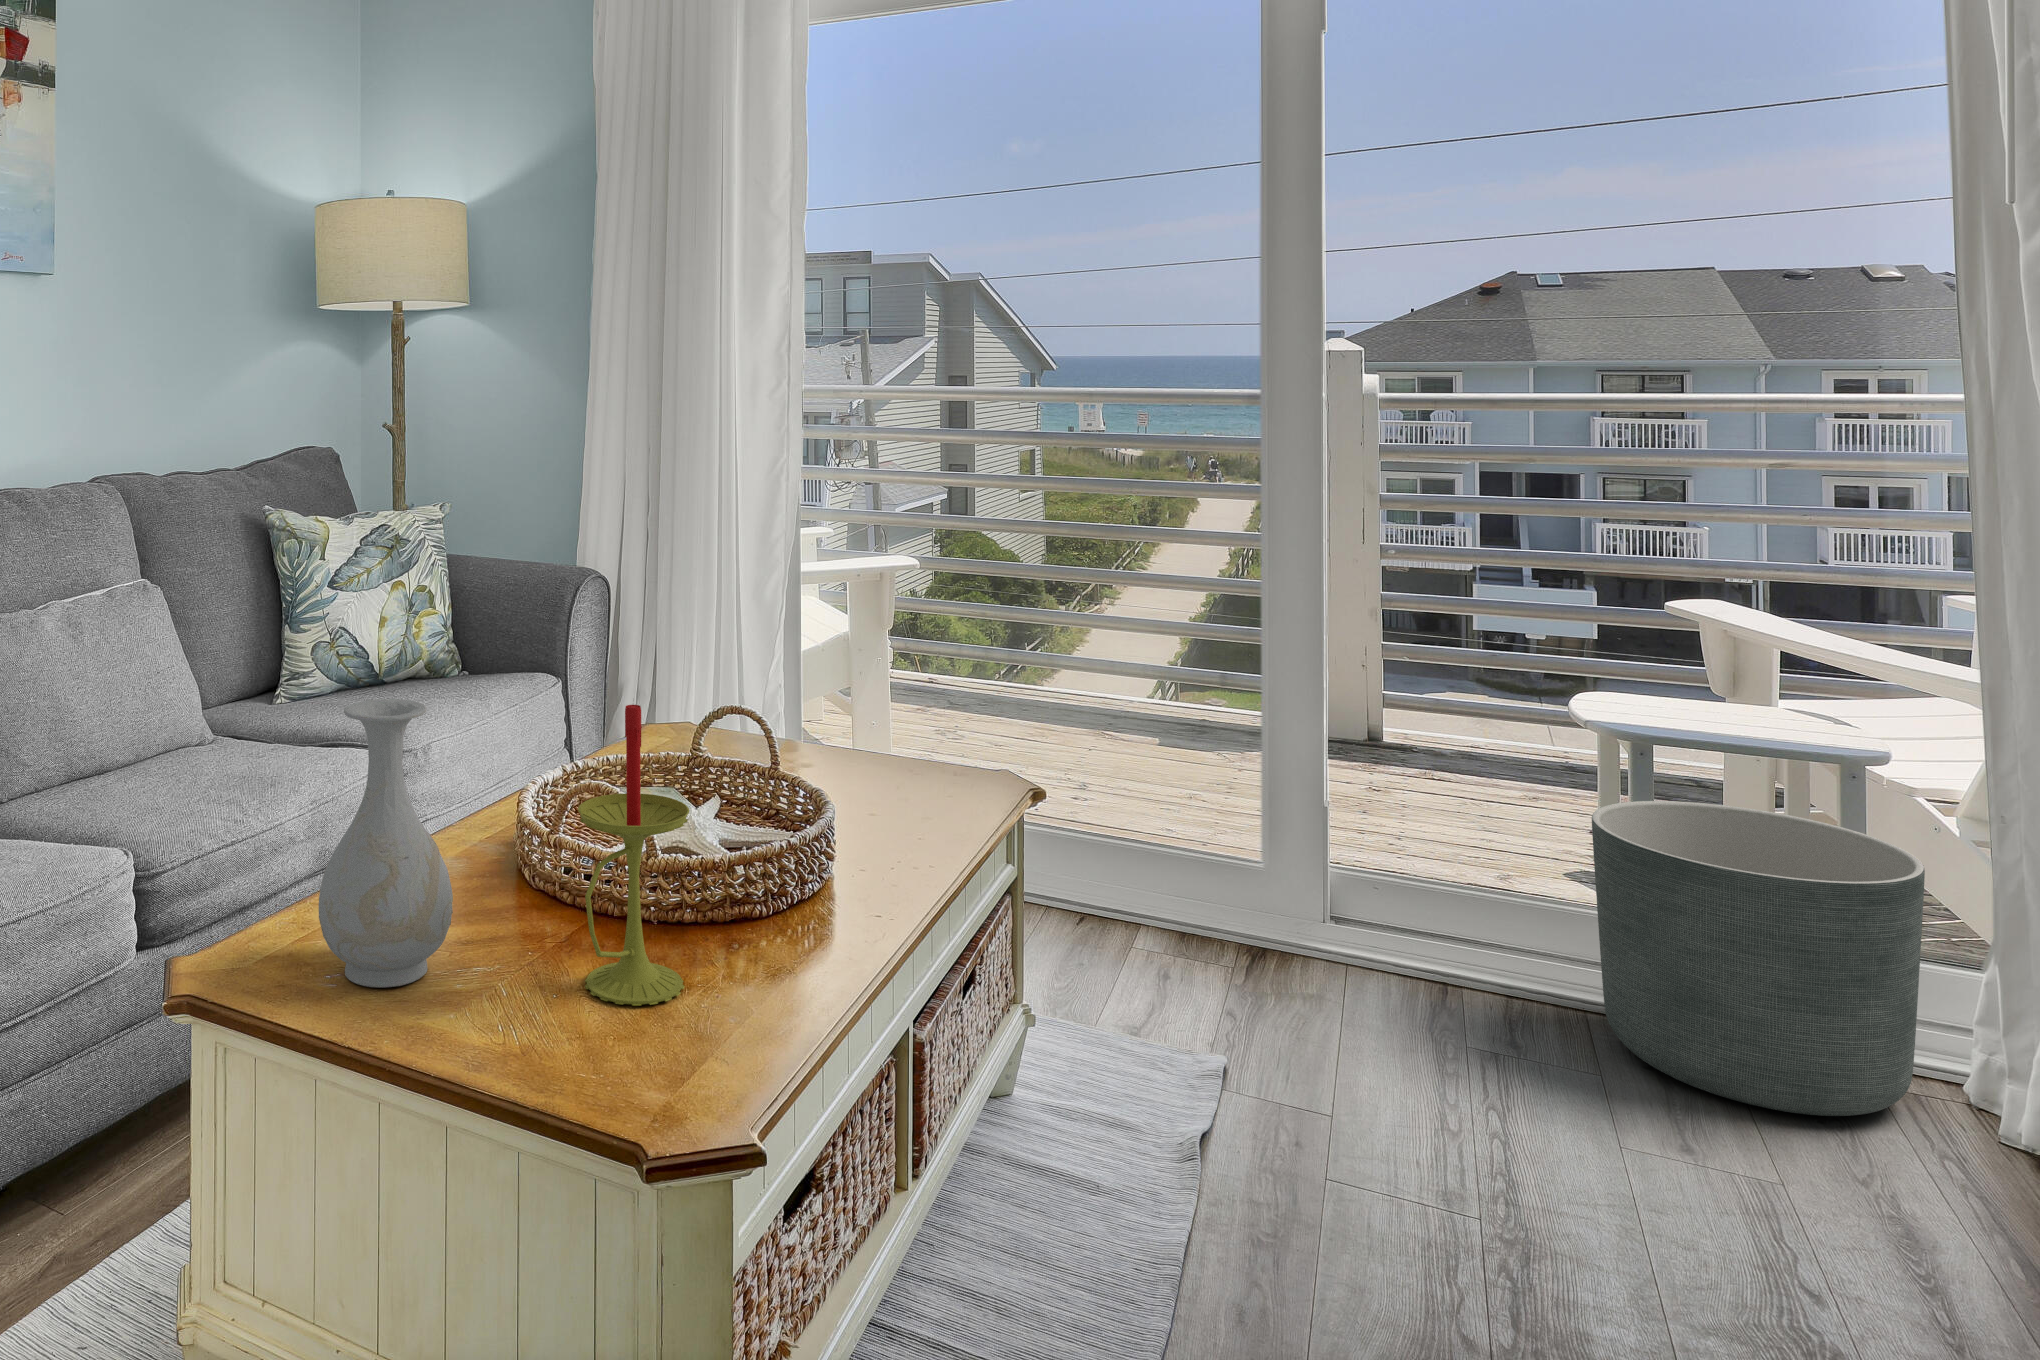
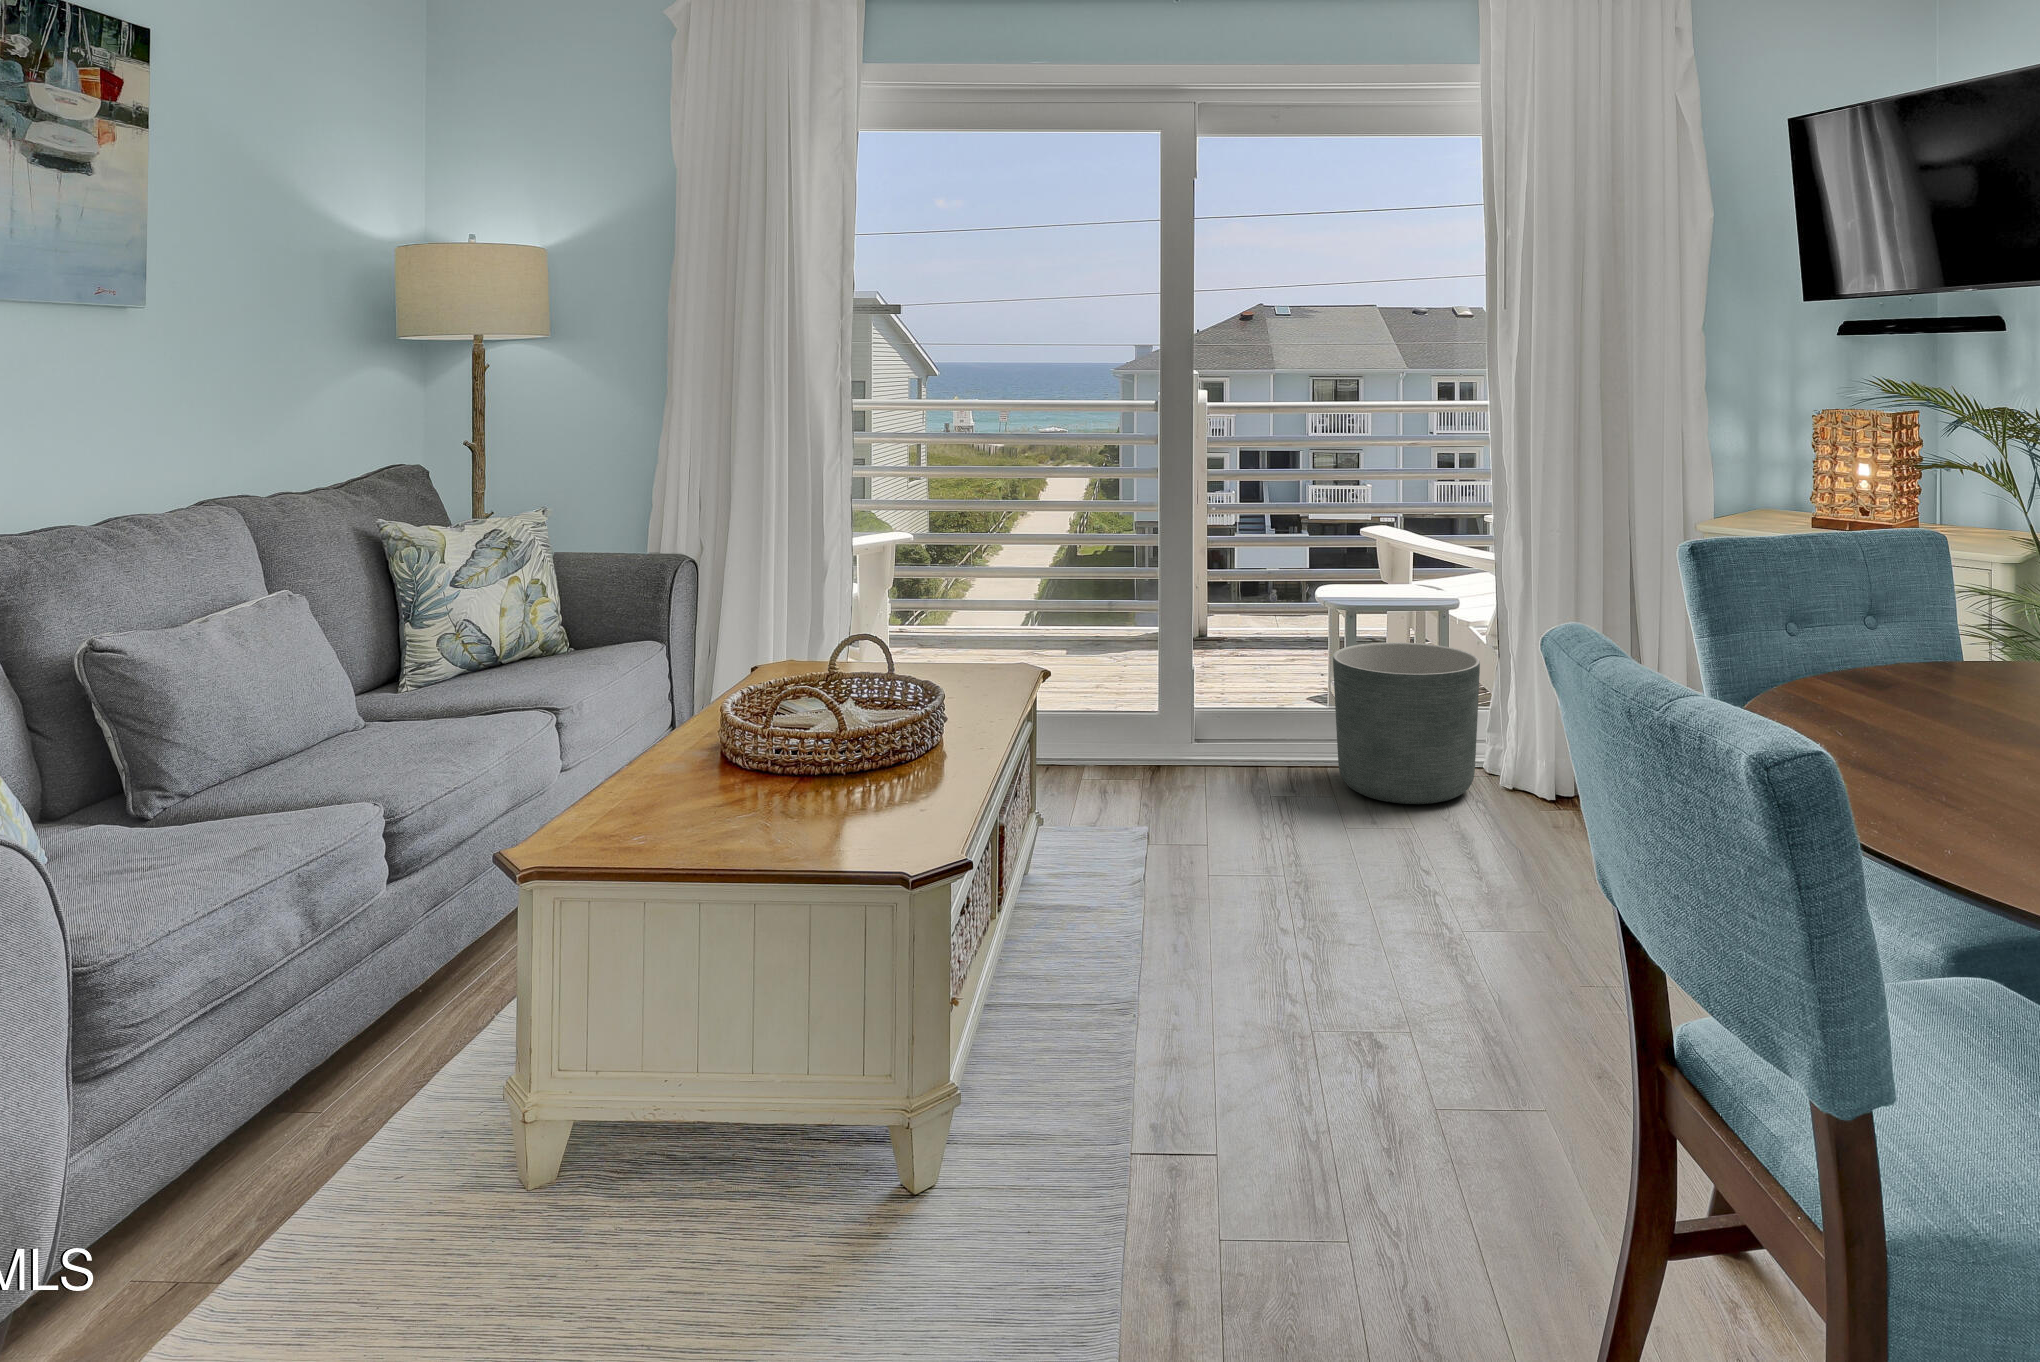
vase: present [319,699,453,988] -> none [631,642,730,841]
candle: present [578,705,689,1006] -> none [818,624,893,821]

